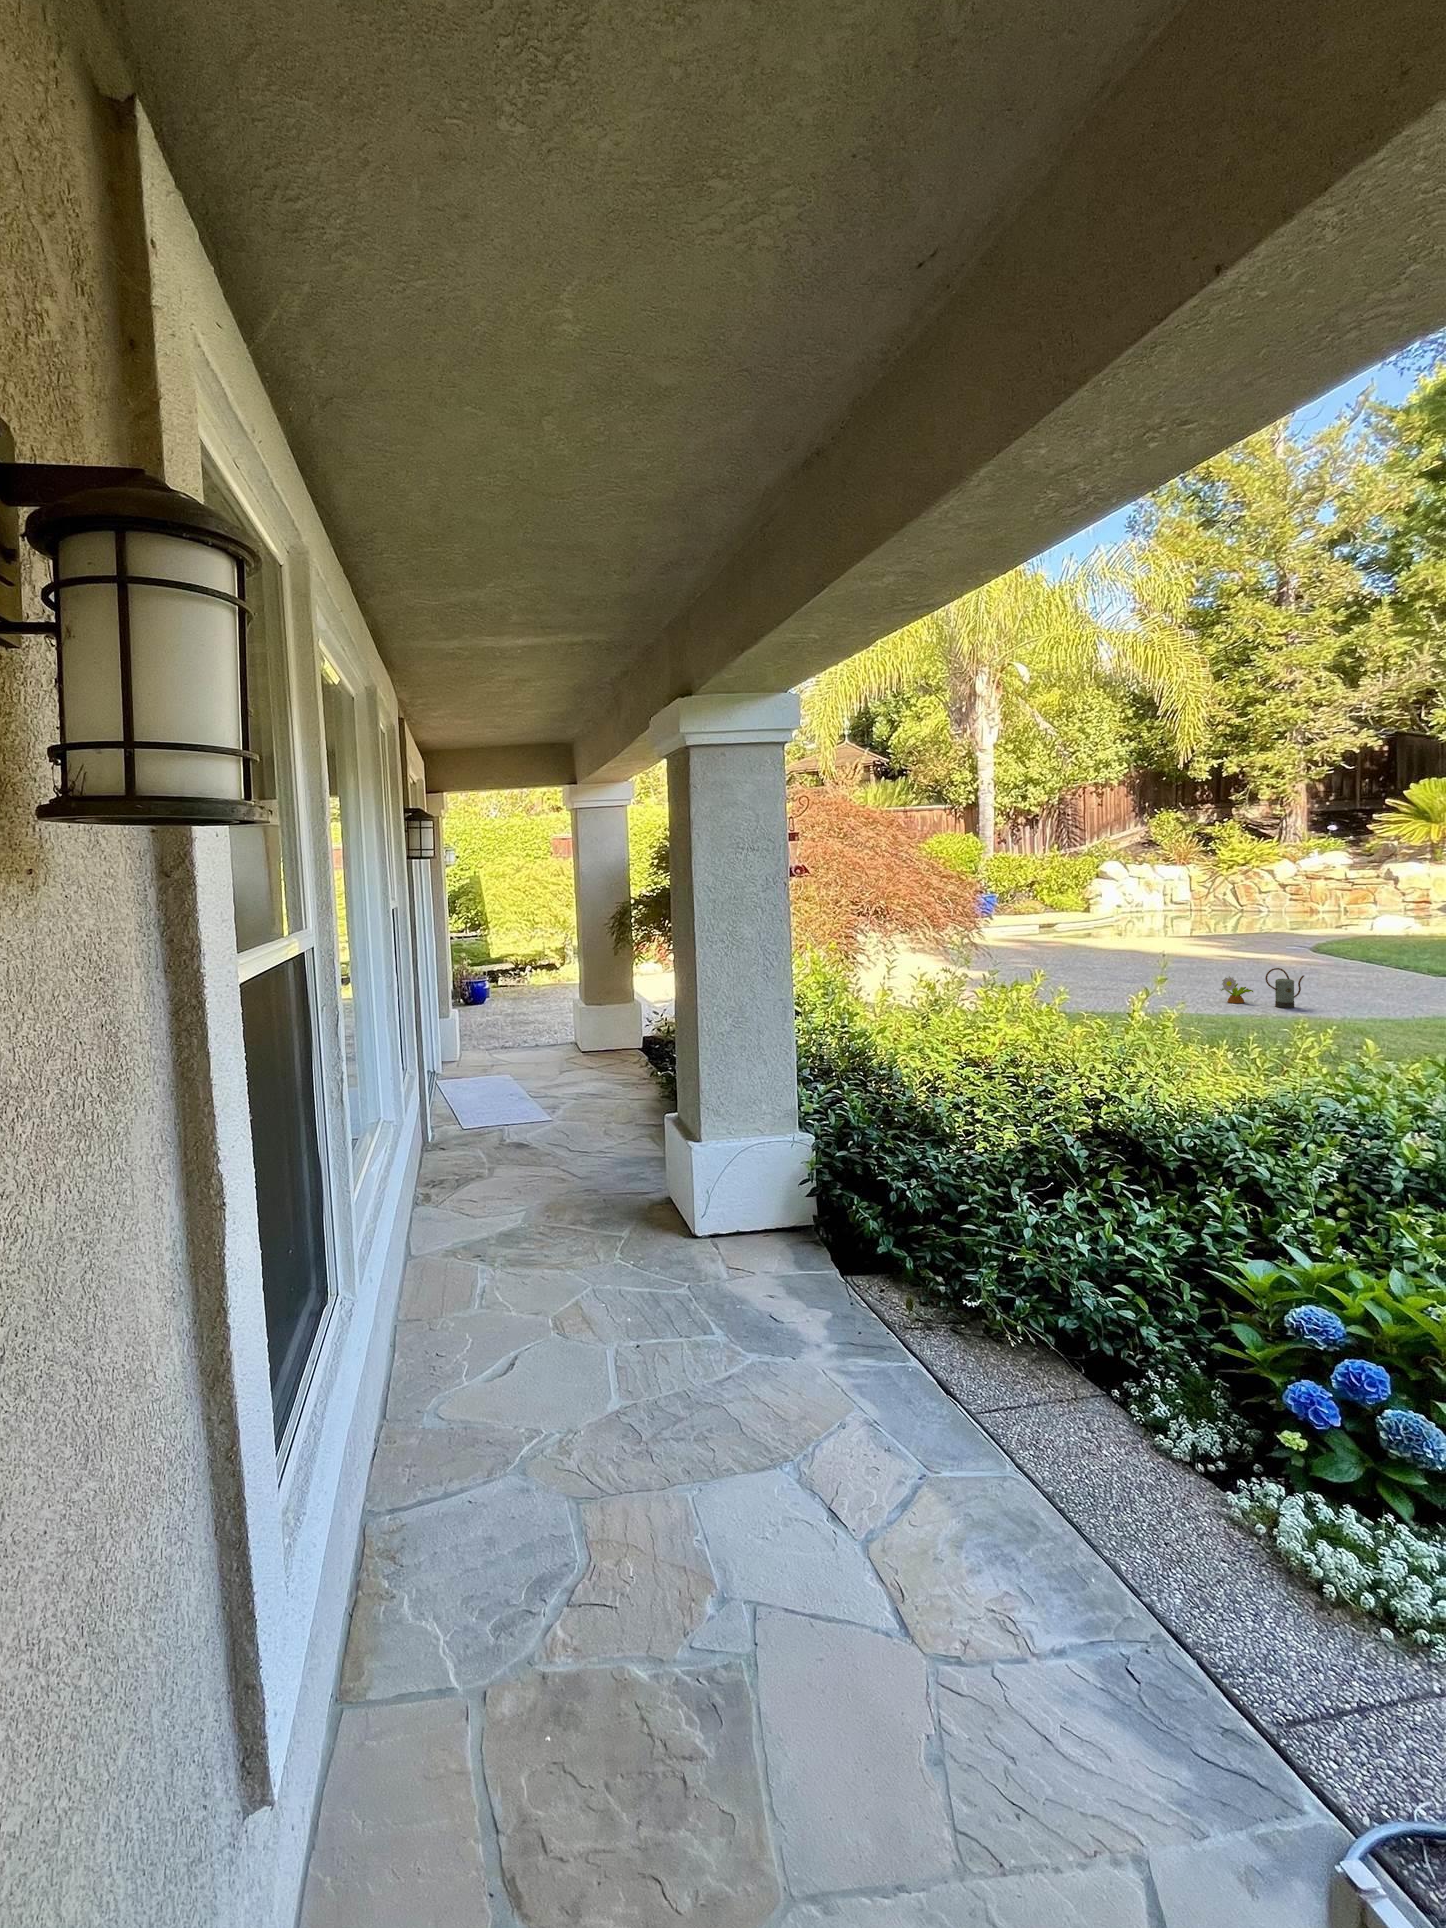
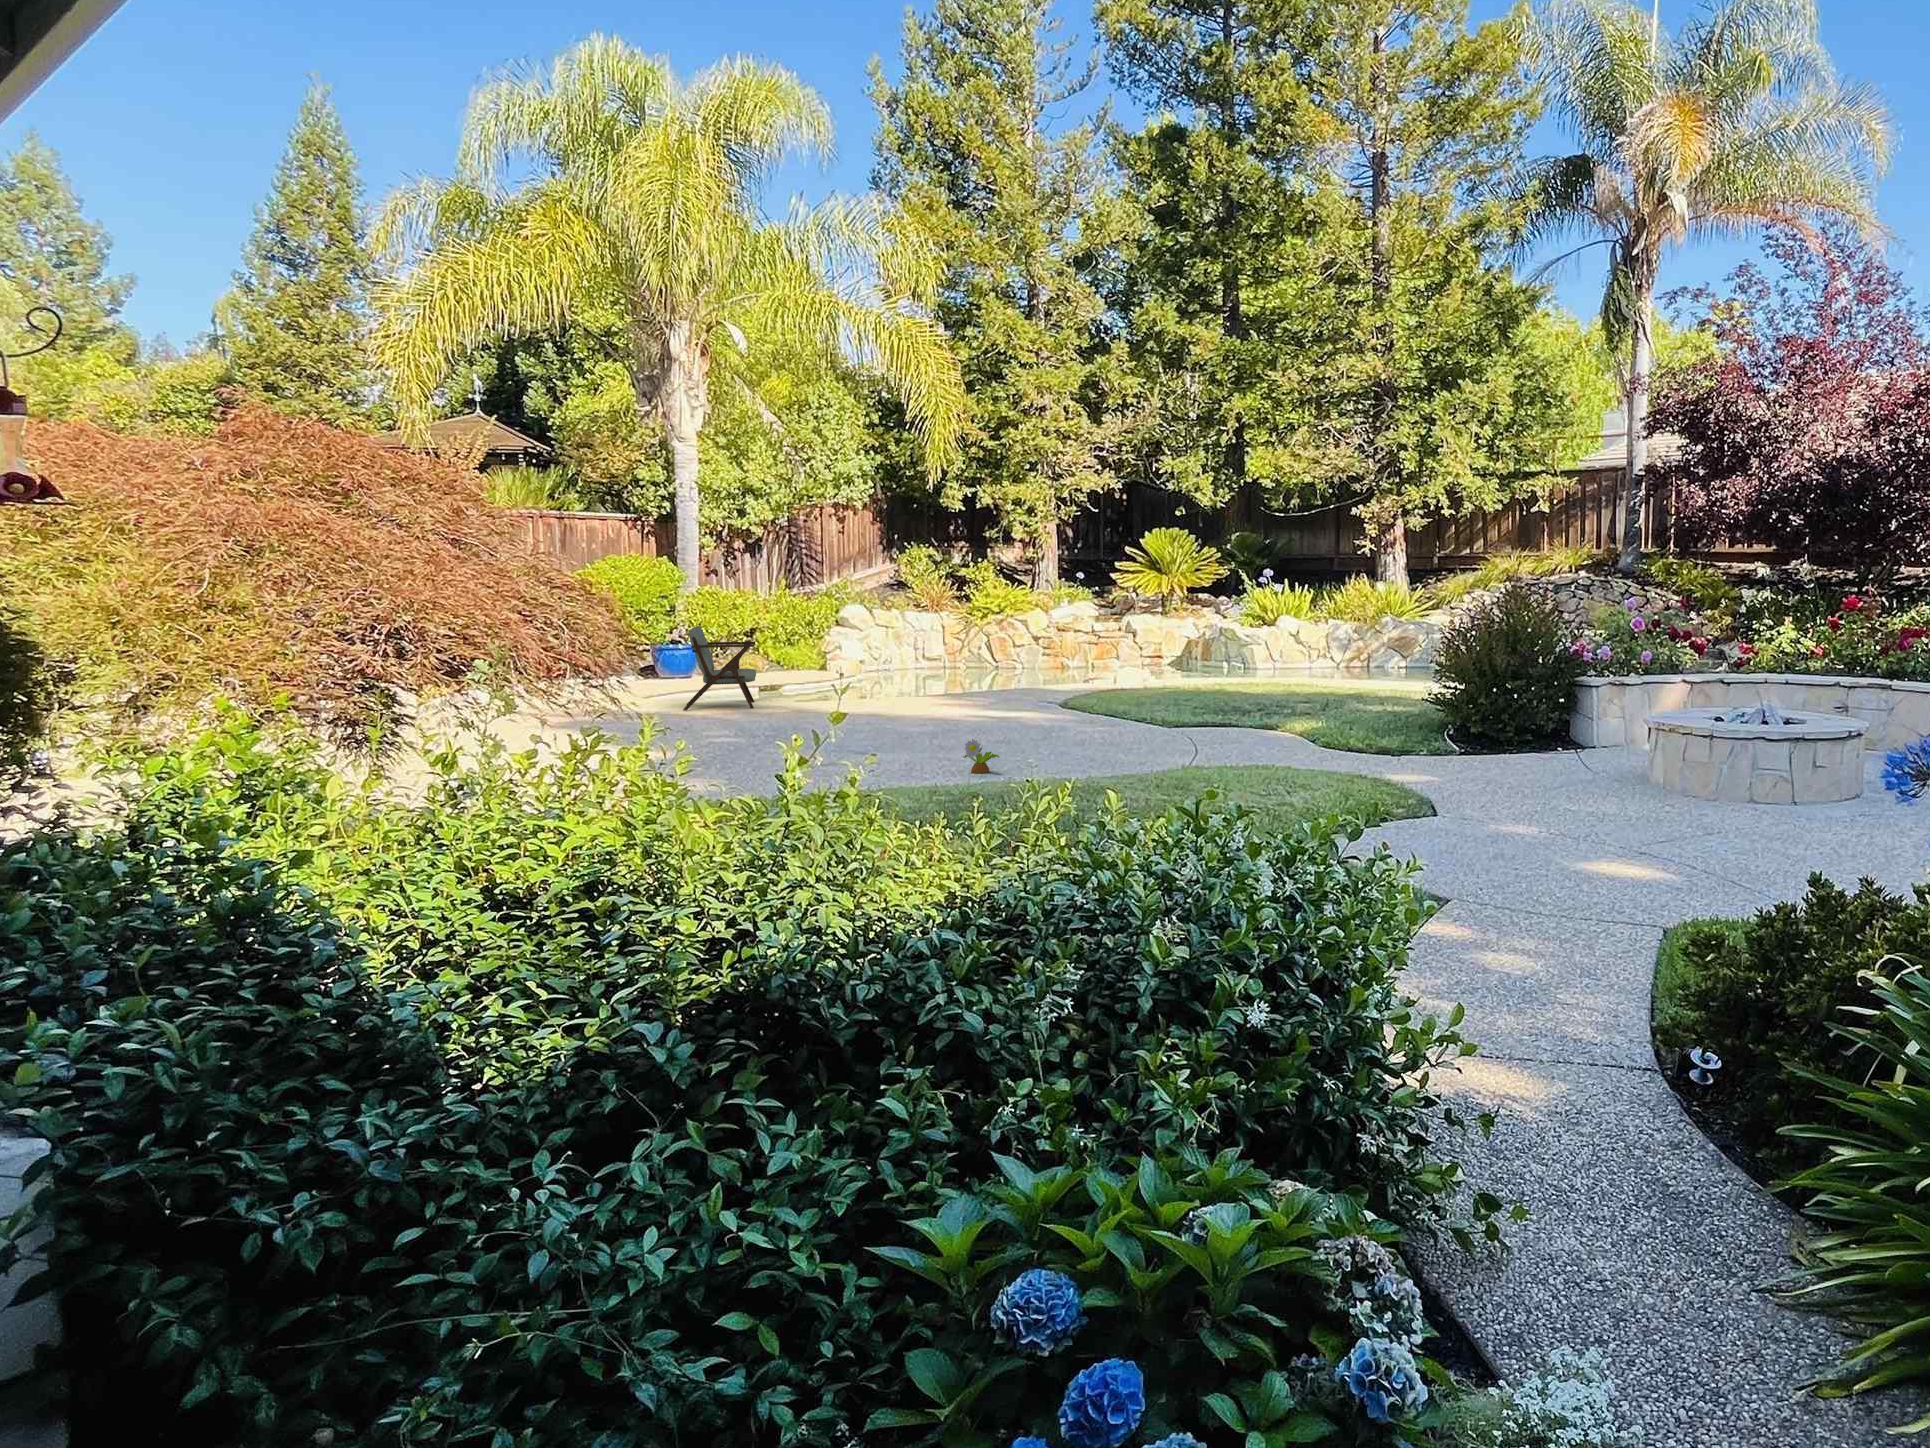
lounge chair: none [992,884,1042,942] -> present [683,626,756,710]
watering can: present [1265,968,1304,1008] -> none [1011,725,1052,775]

